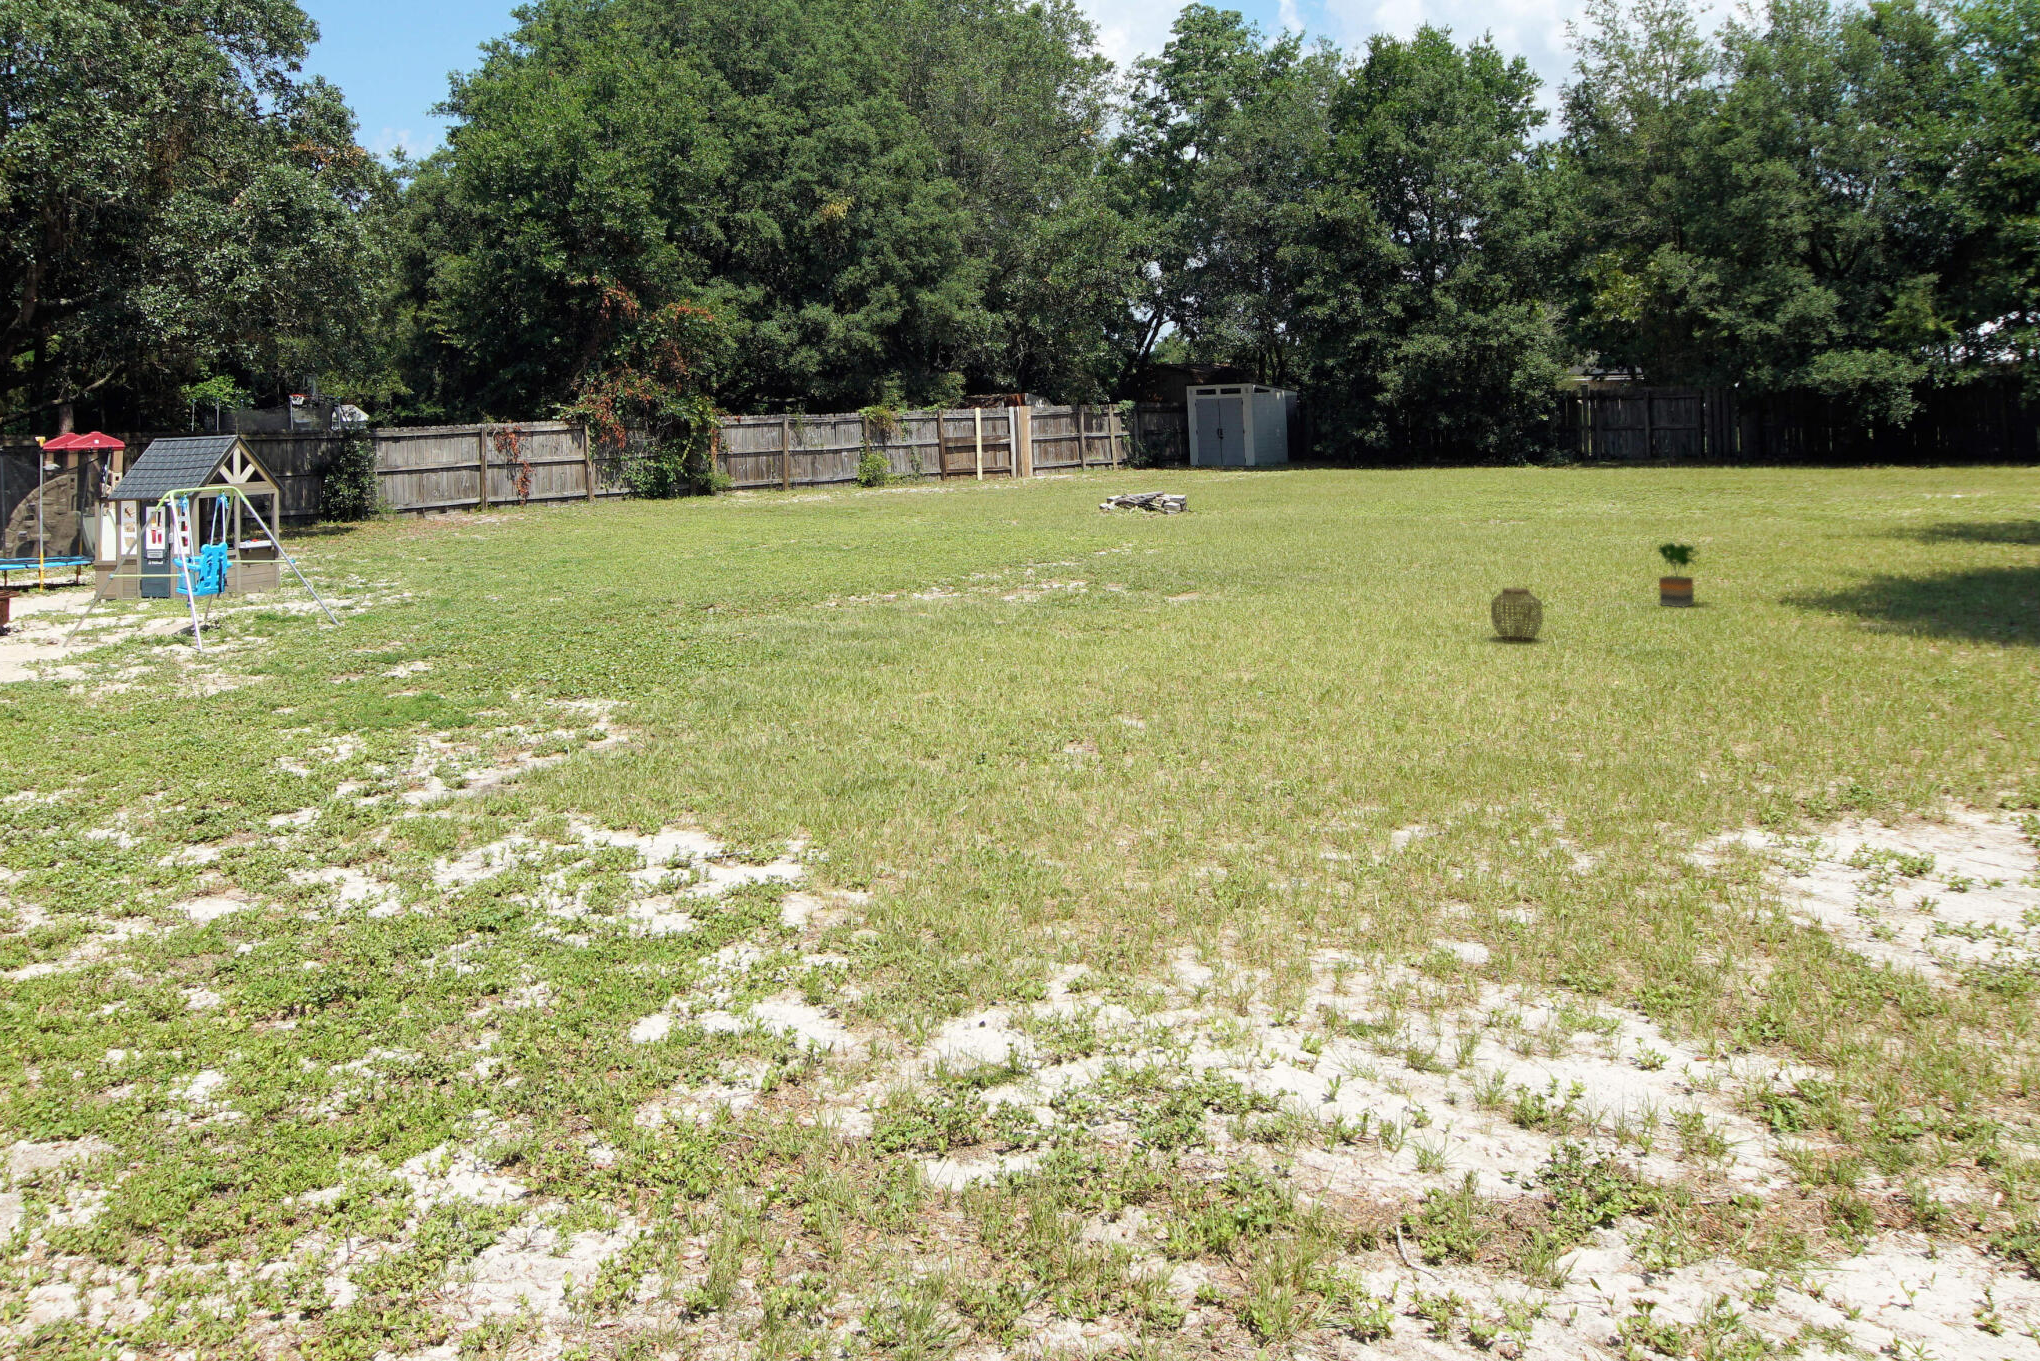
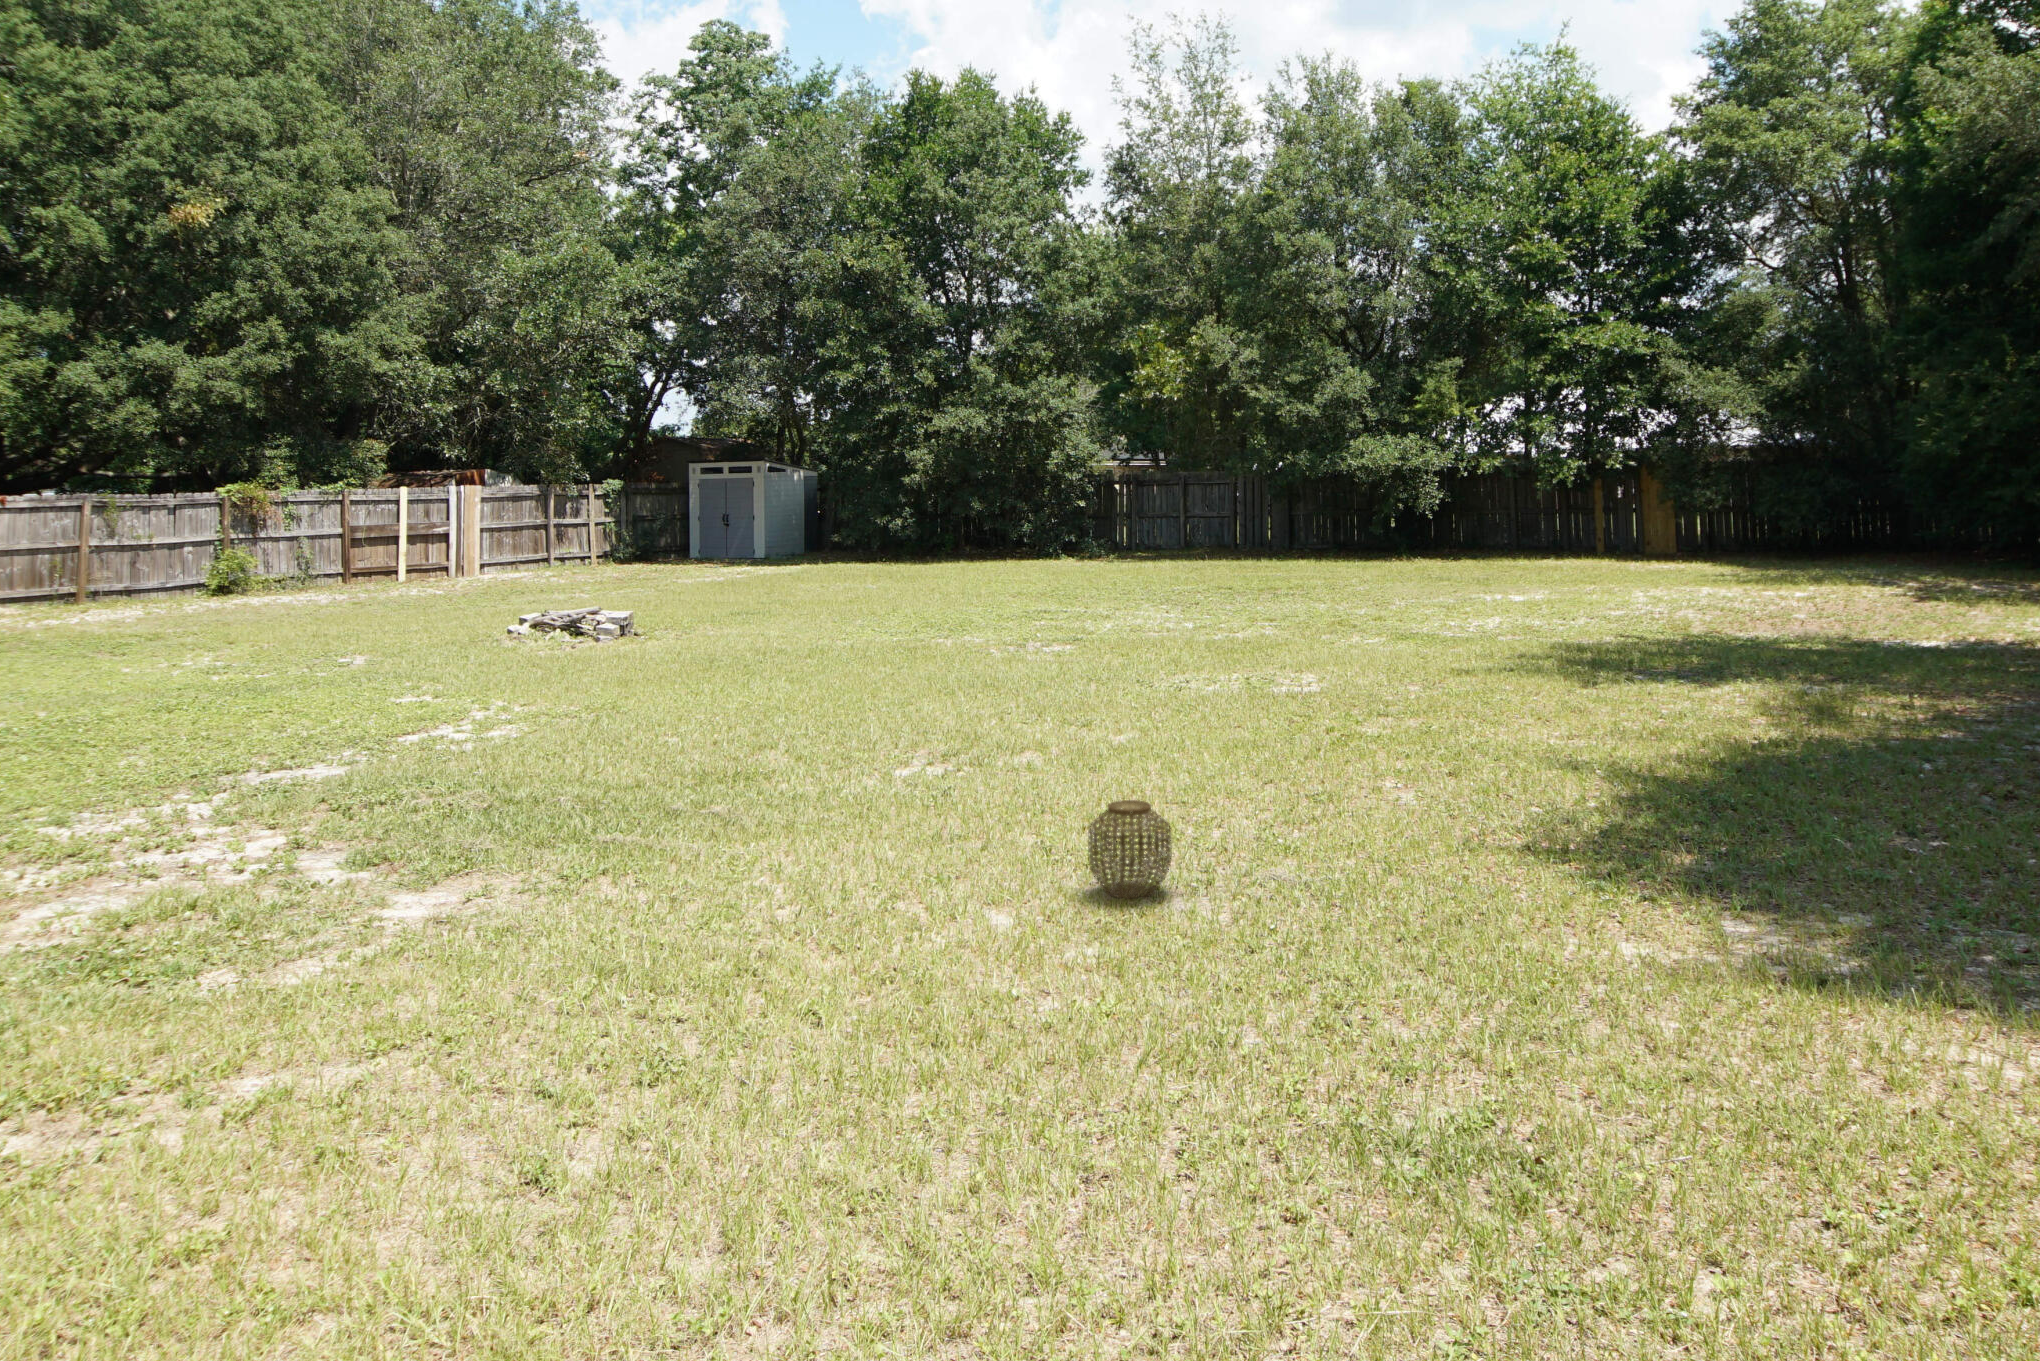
potted tree: present [1658,542,1699,607] -> none [1300,690,1361,789]

